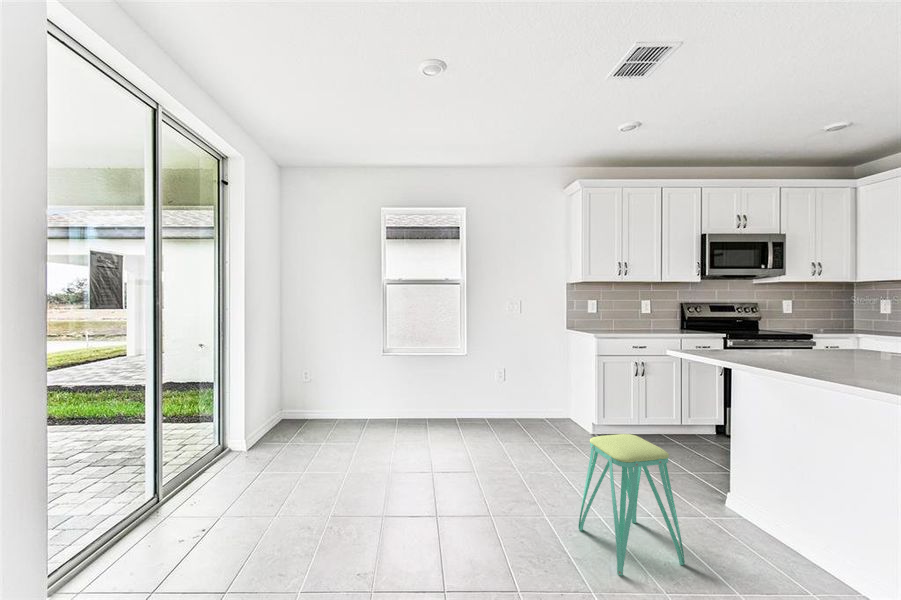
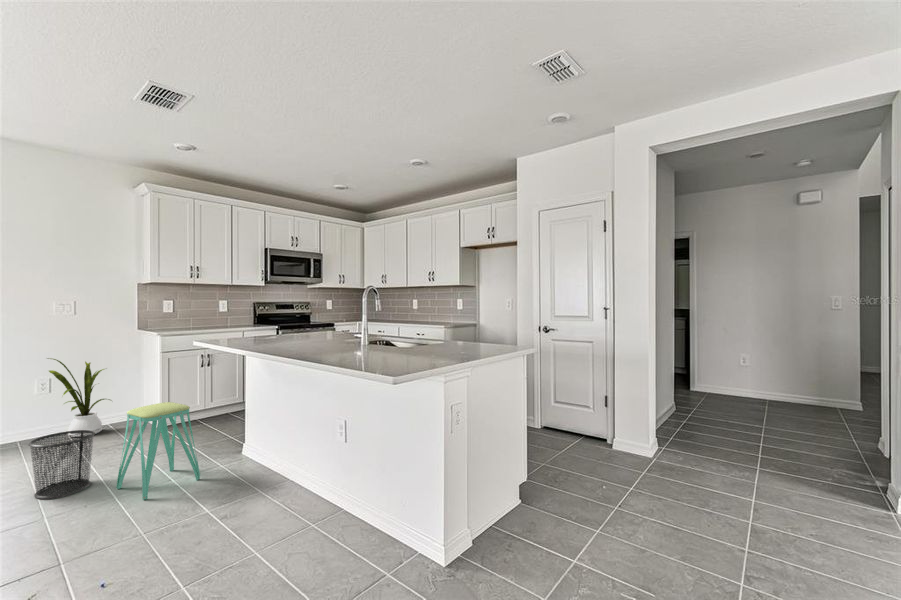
house plant: none [503,351,550,427] -> present [48,358,110,437]
waste bin: none [500,437,553,515] -> present [29,430,95,499]

